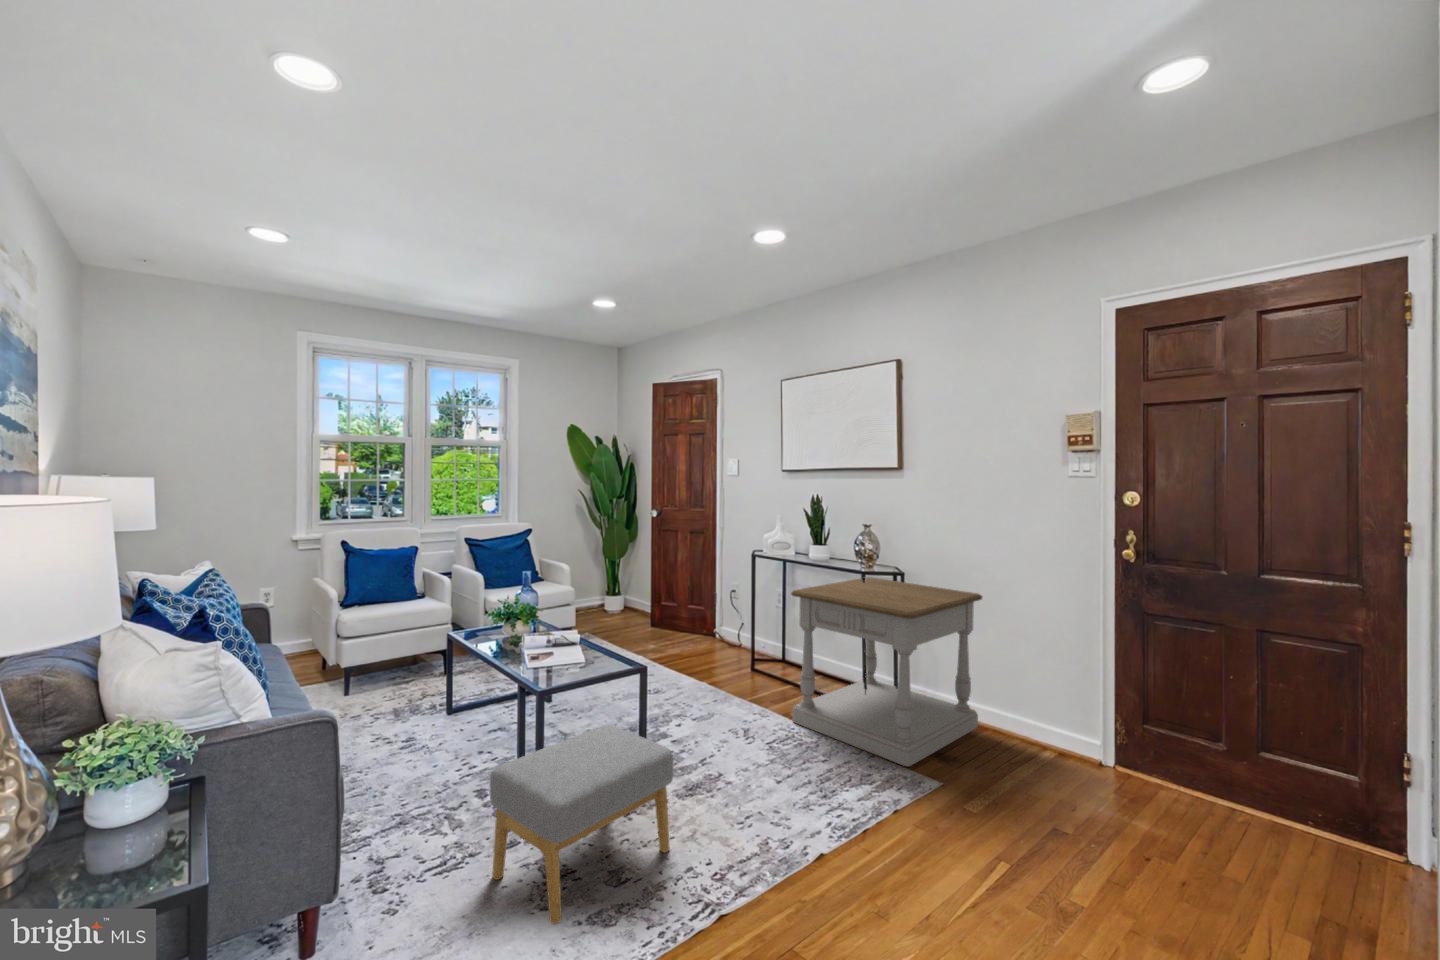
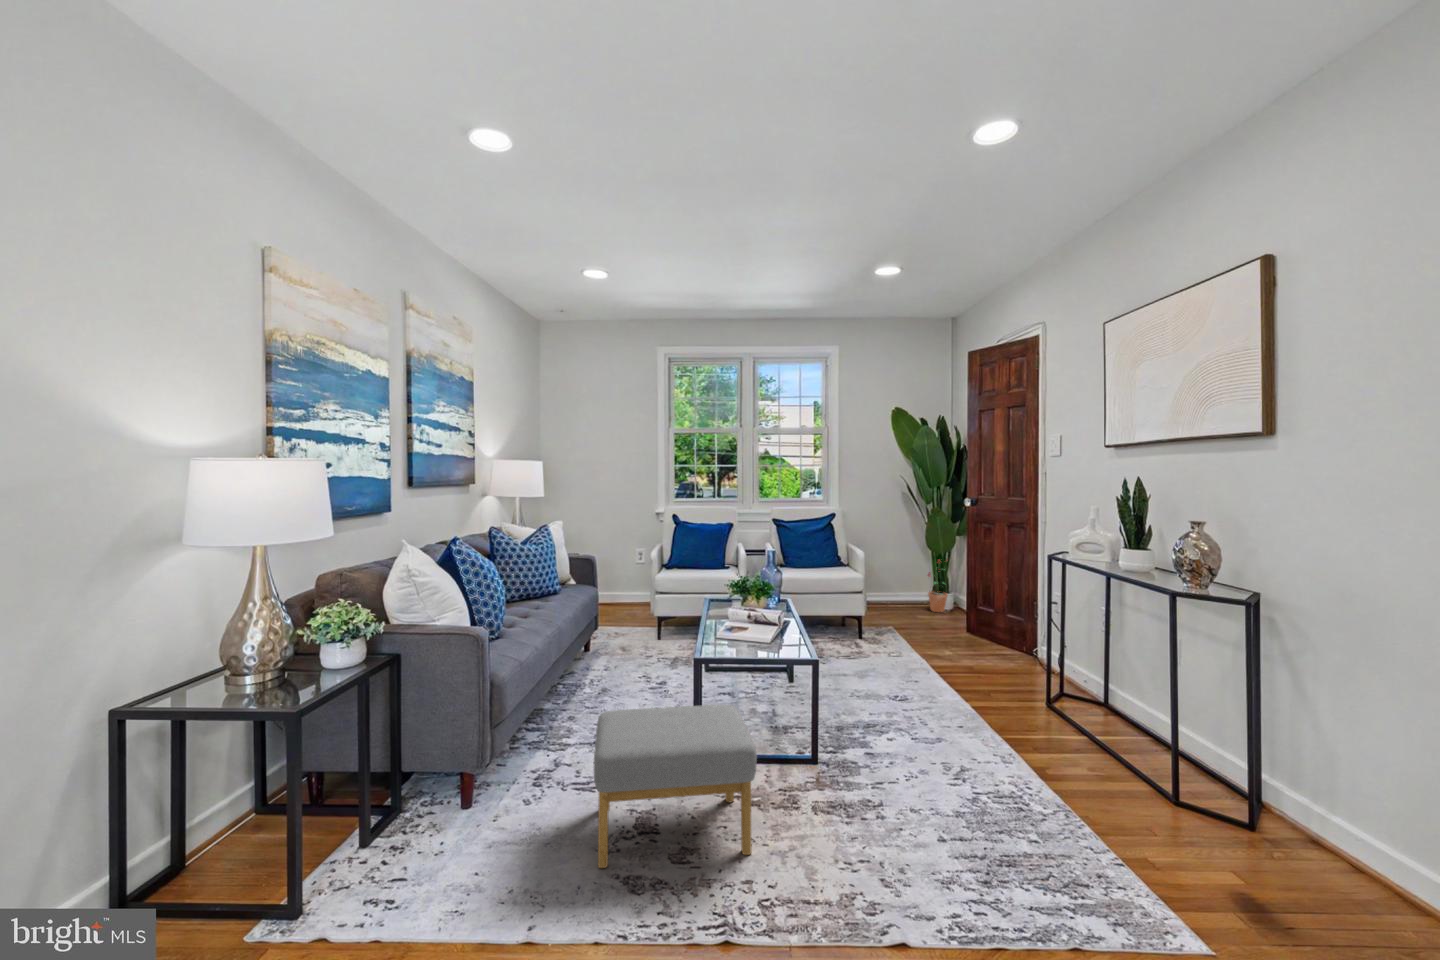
potted plant: none [600,561,619,614] -> present [928,559,948,612]
side table: present [791,577,982,767] -> none [1039,605,1417,903]

